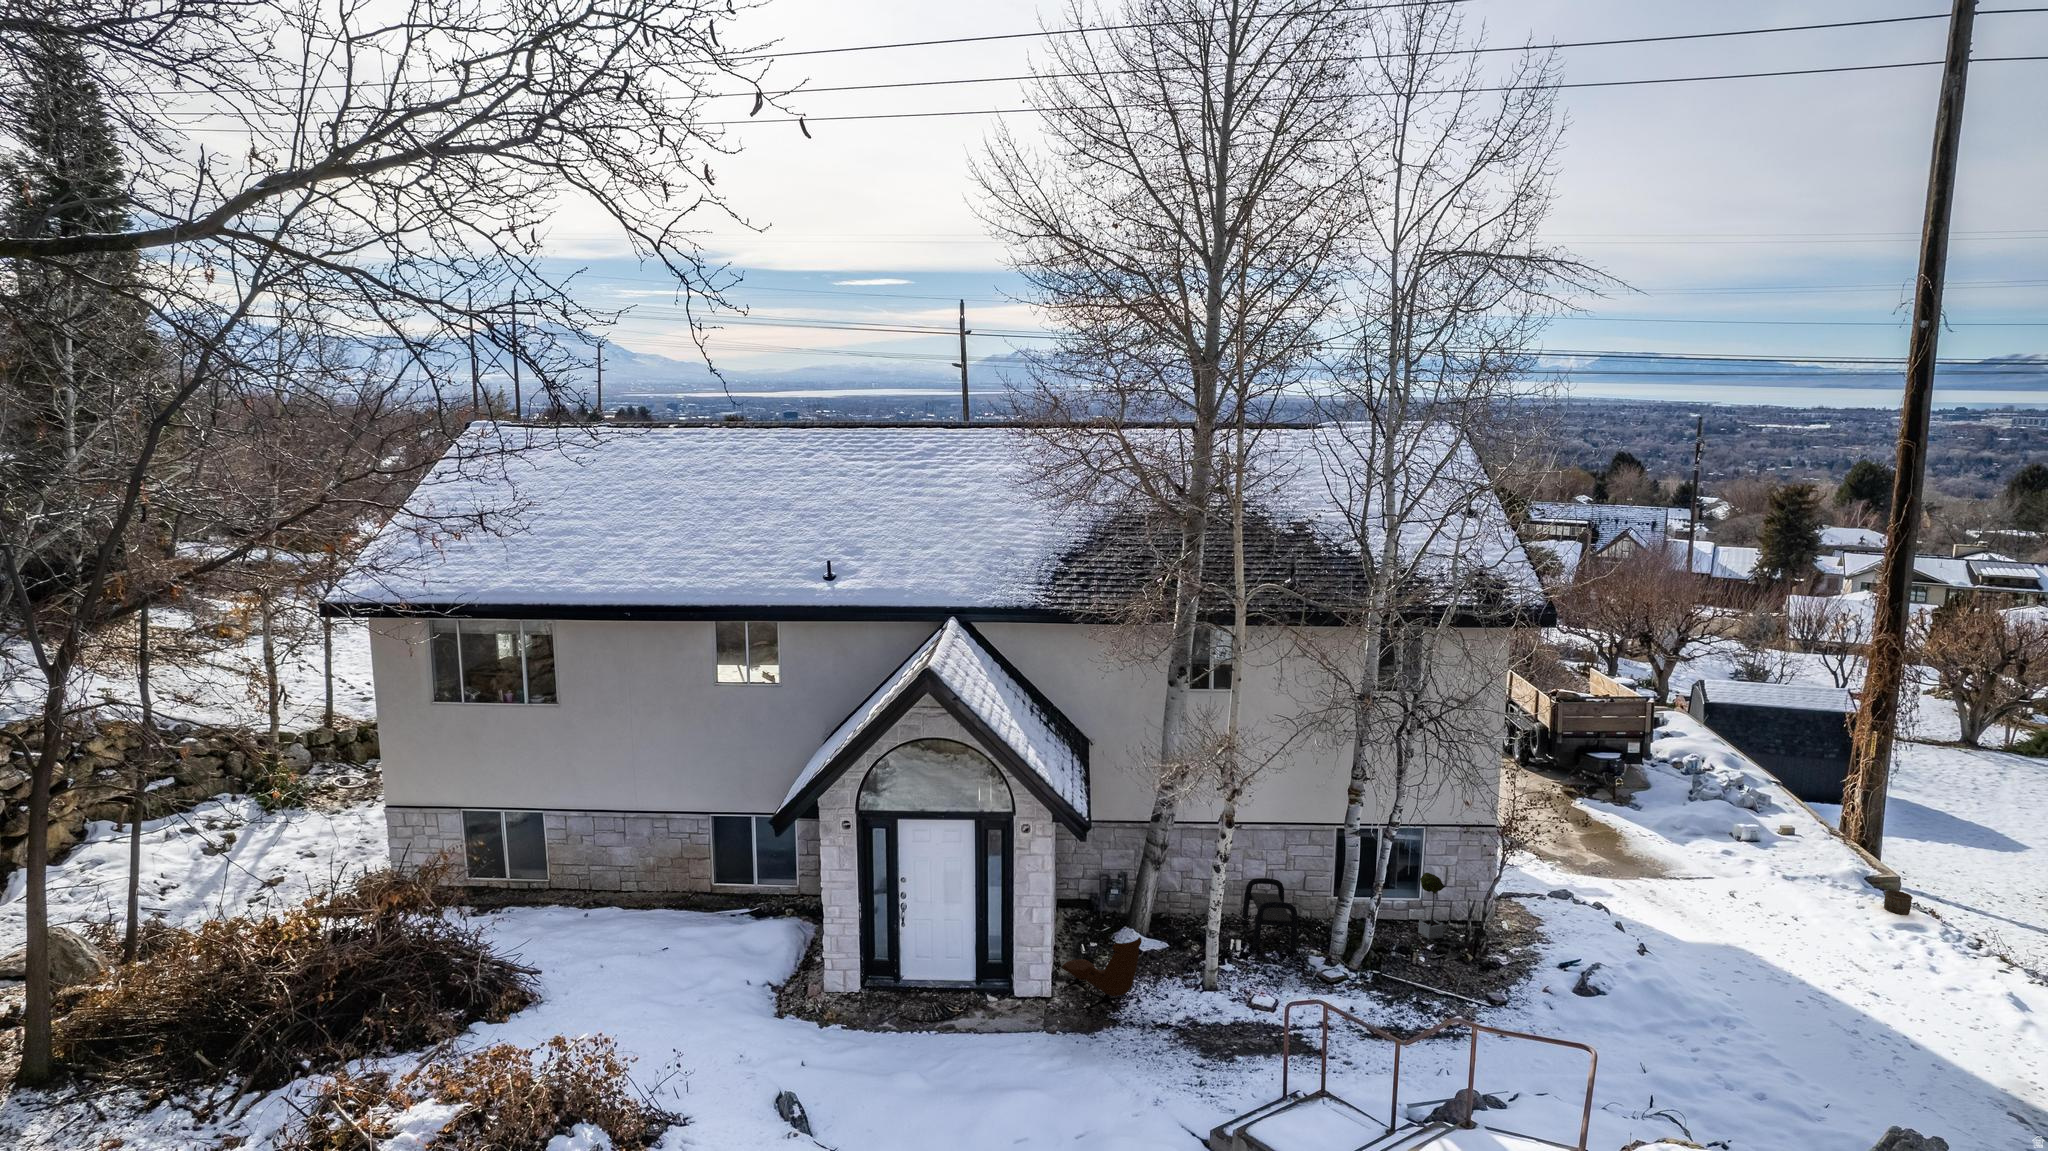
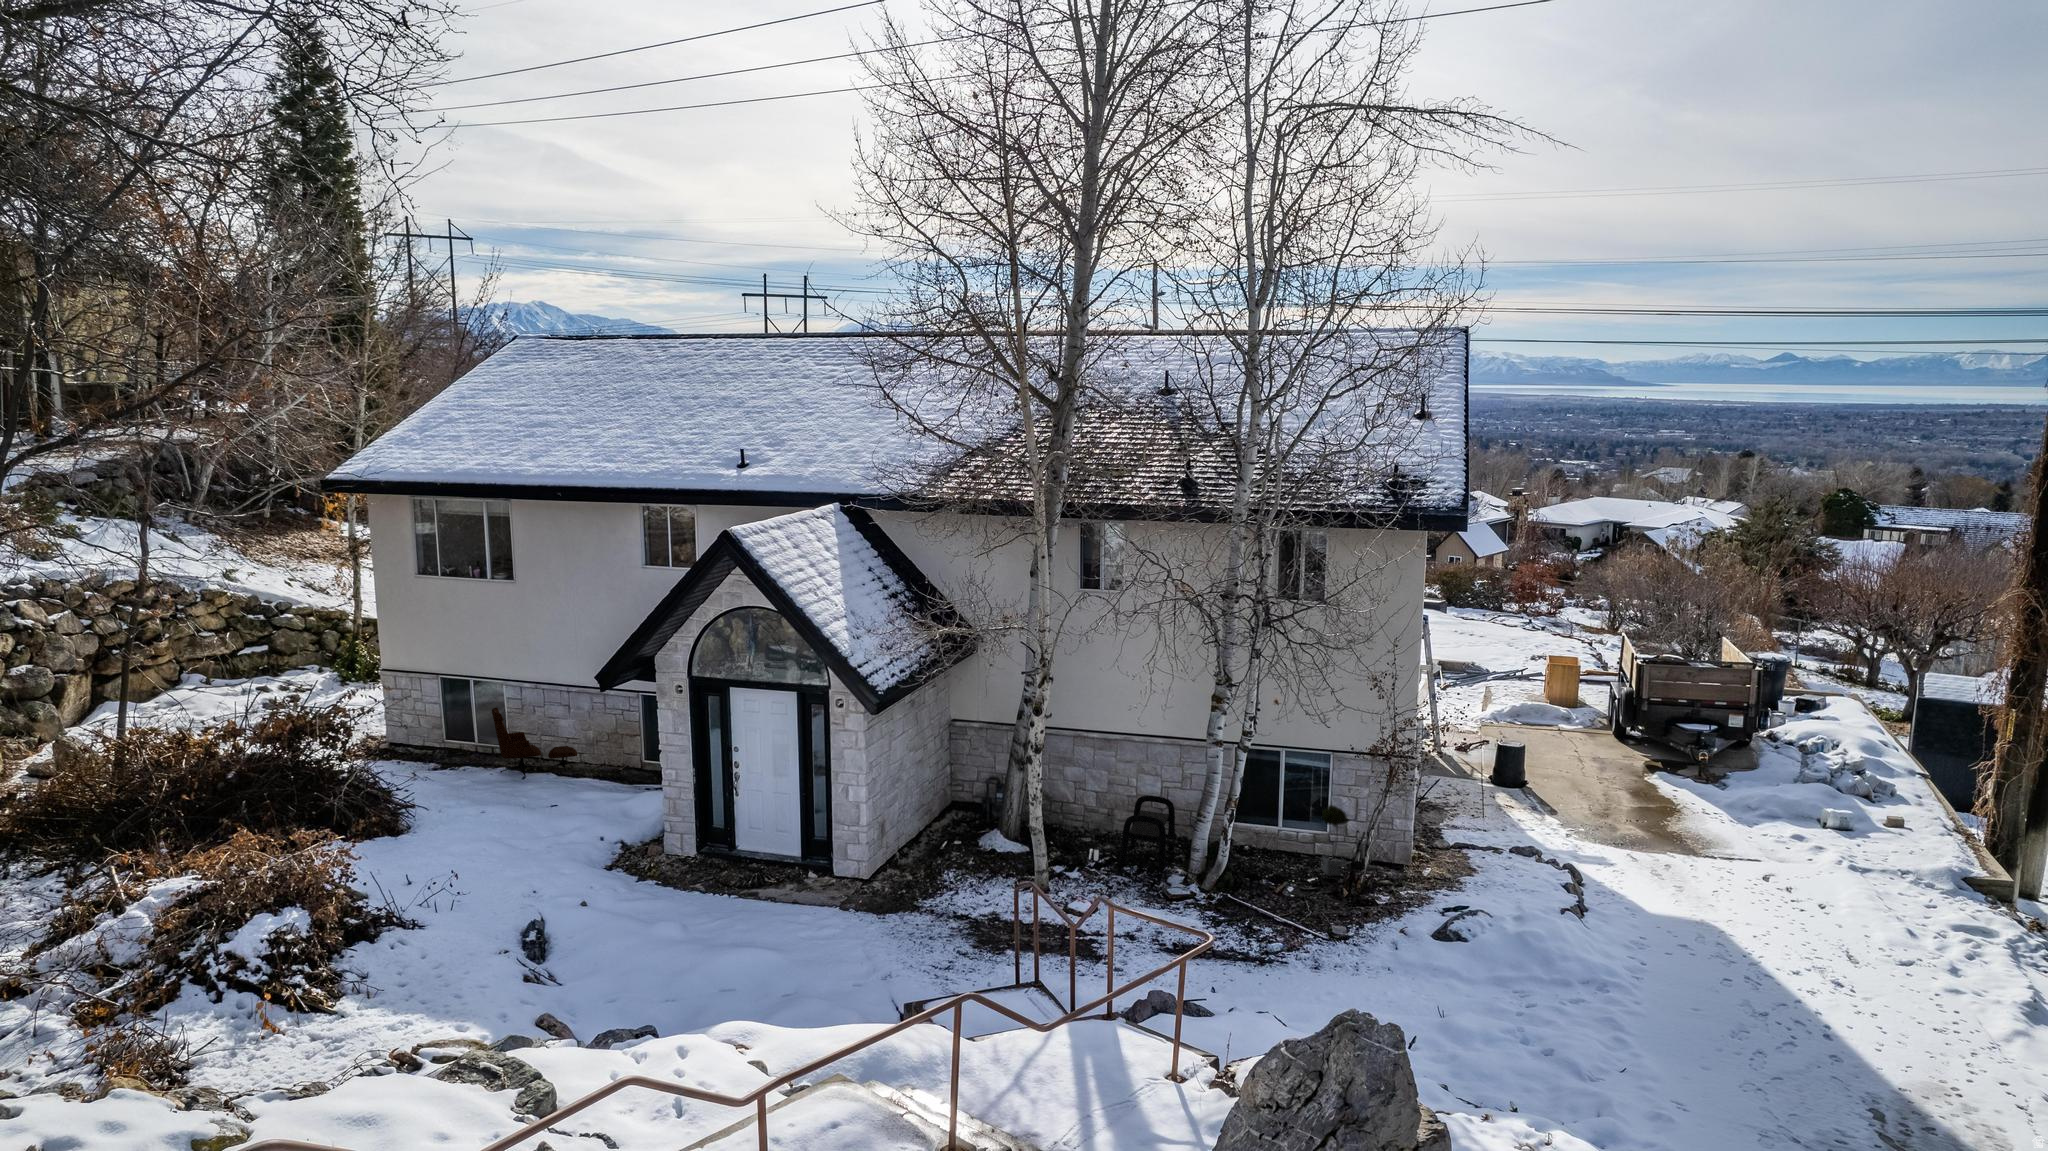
wooden bucket: present [1884,890,1913,915] -> none [1959,888,1995,918]
lounge chair: present [1062,937,1142,1015] -> present [492,708,578,776]

